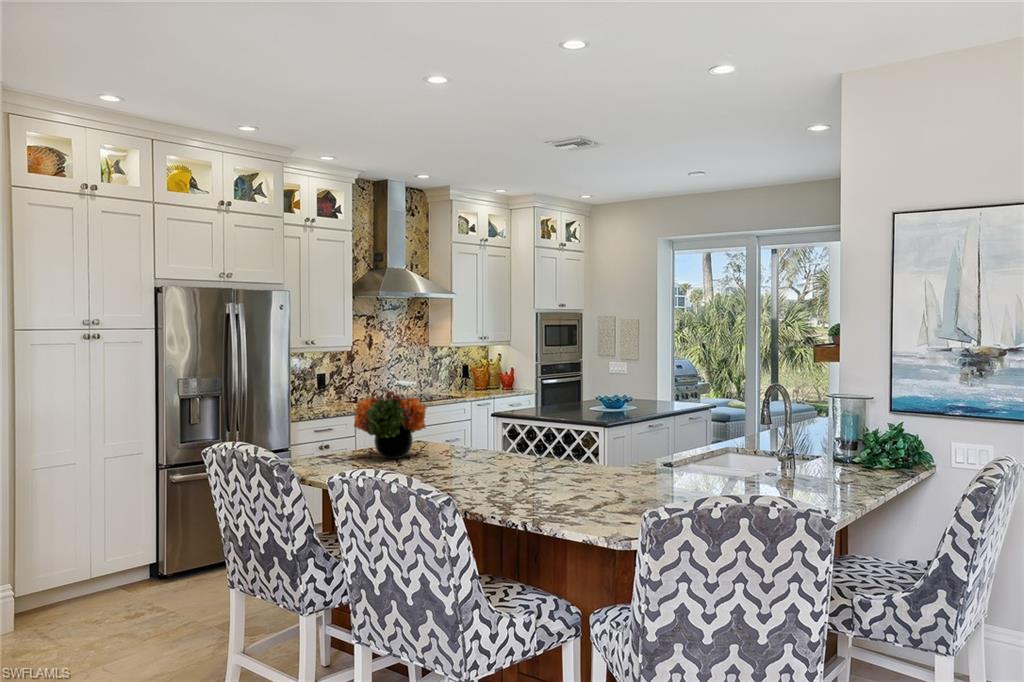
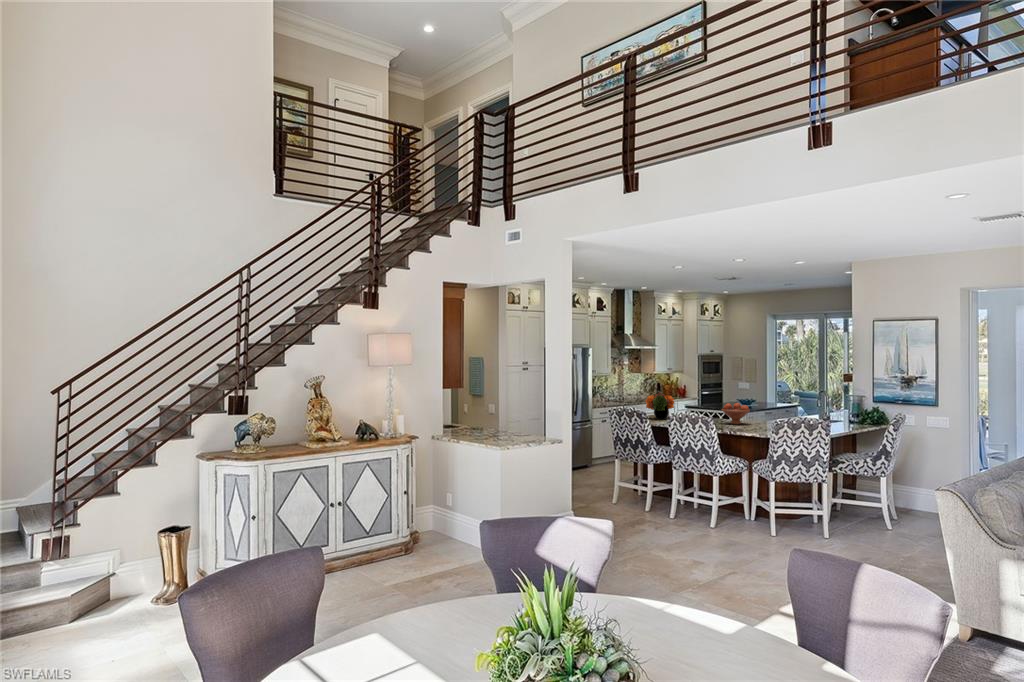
fruit bowl: none [530,417,601,474] -> present [722,403,750,424]

